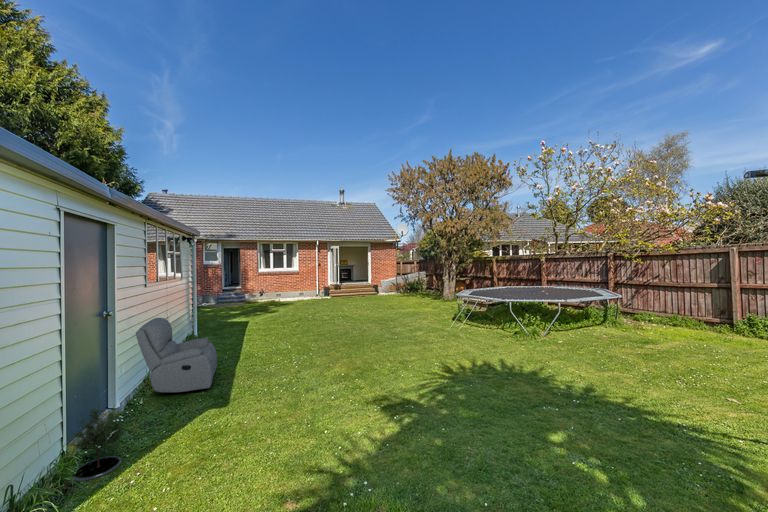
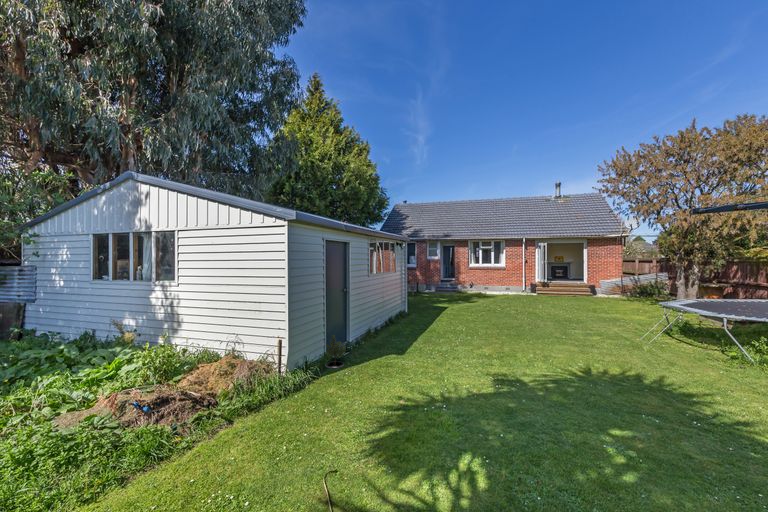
chair: present [136,318,217,393] -> none [361,295,408,343]

